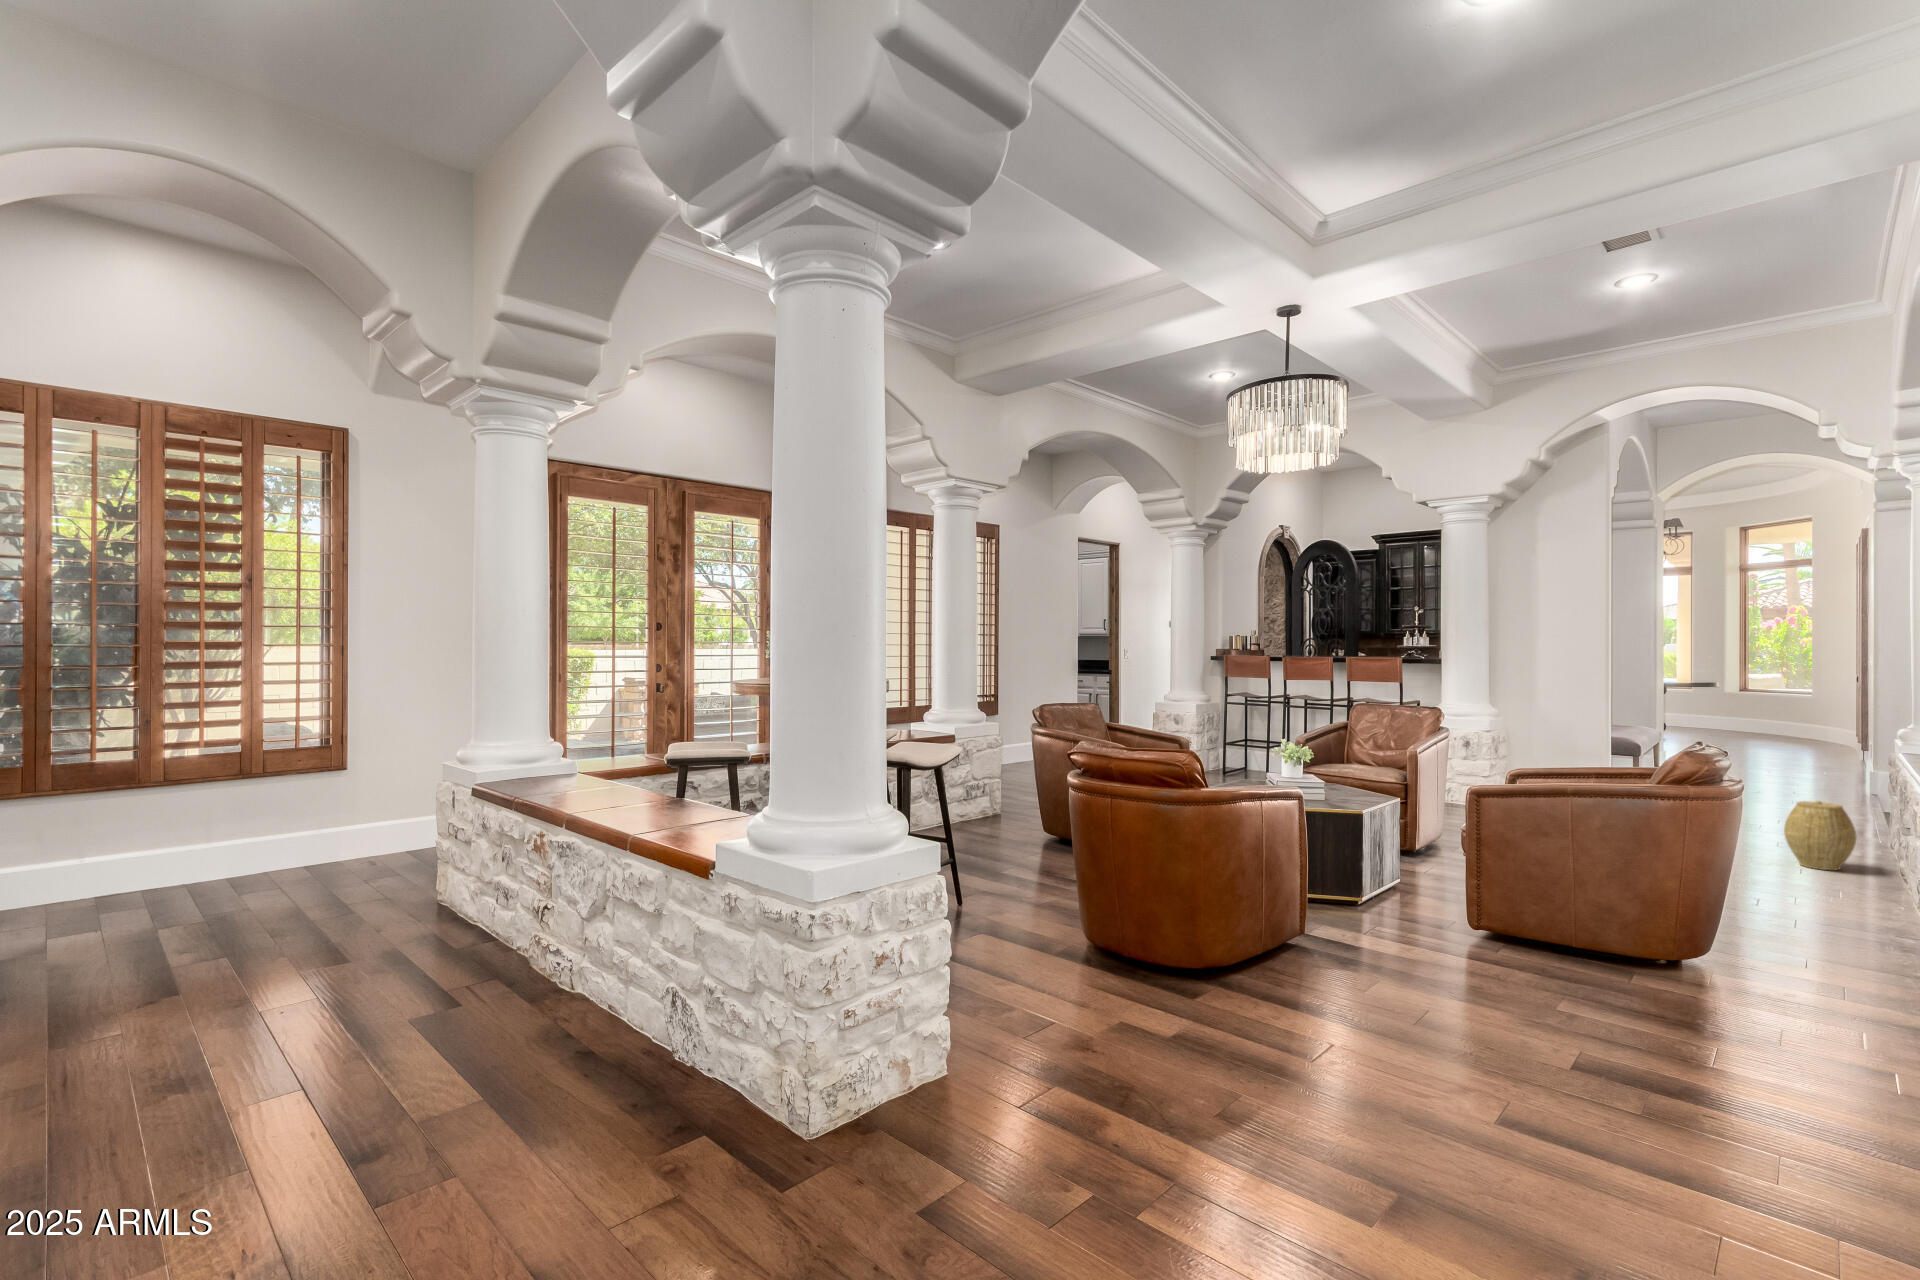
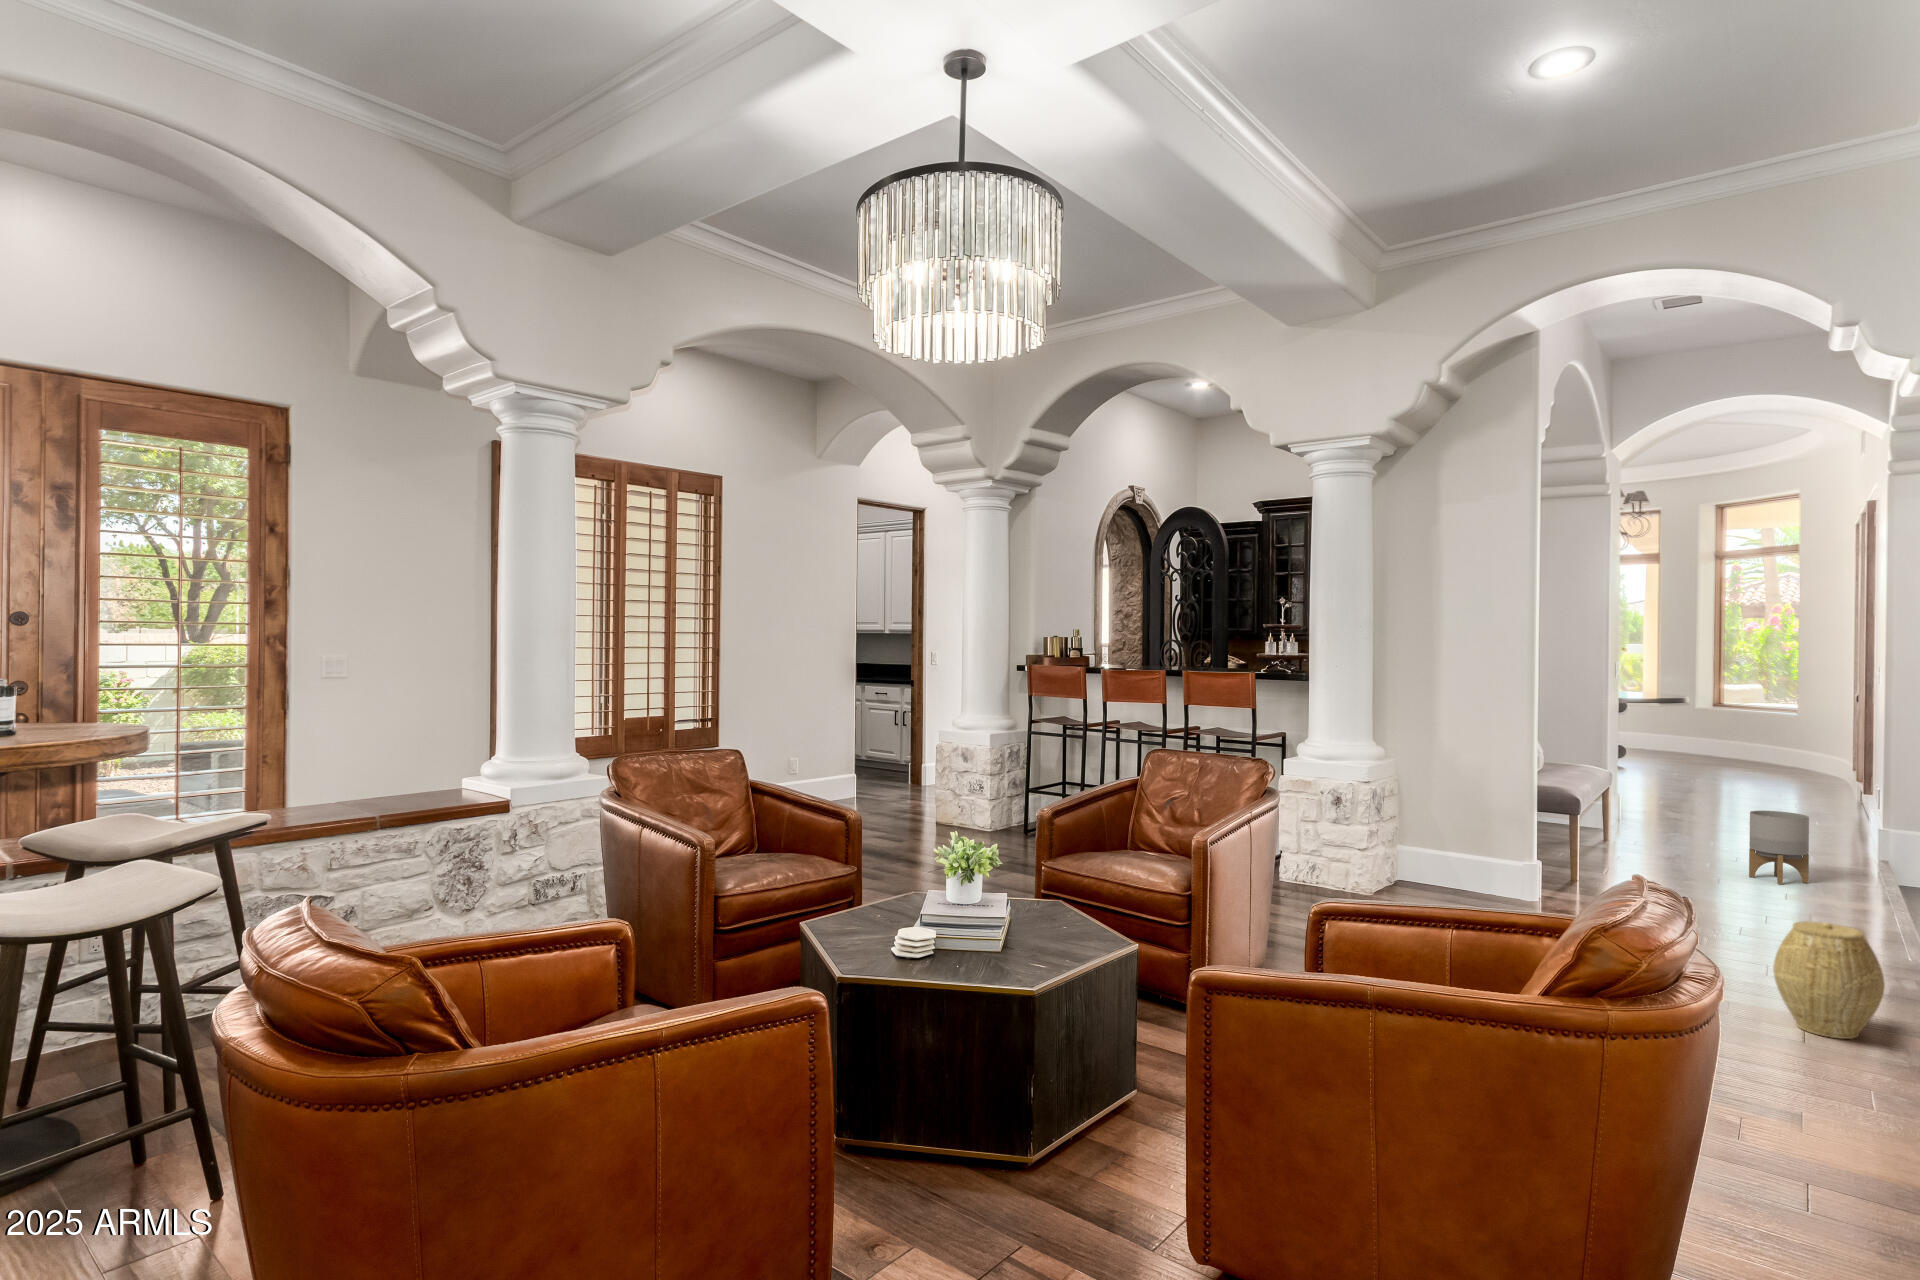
planter: none [1769,752,1814,802] -> present [1749,810,1809,884]

